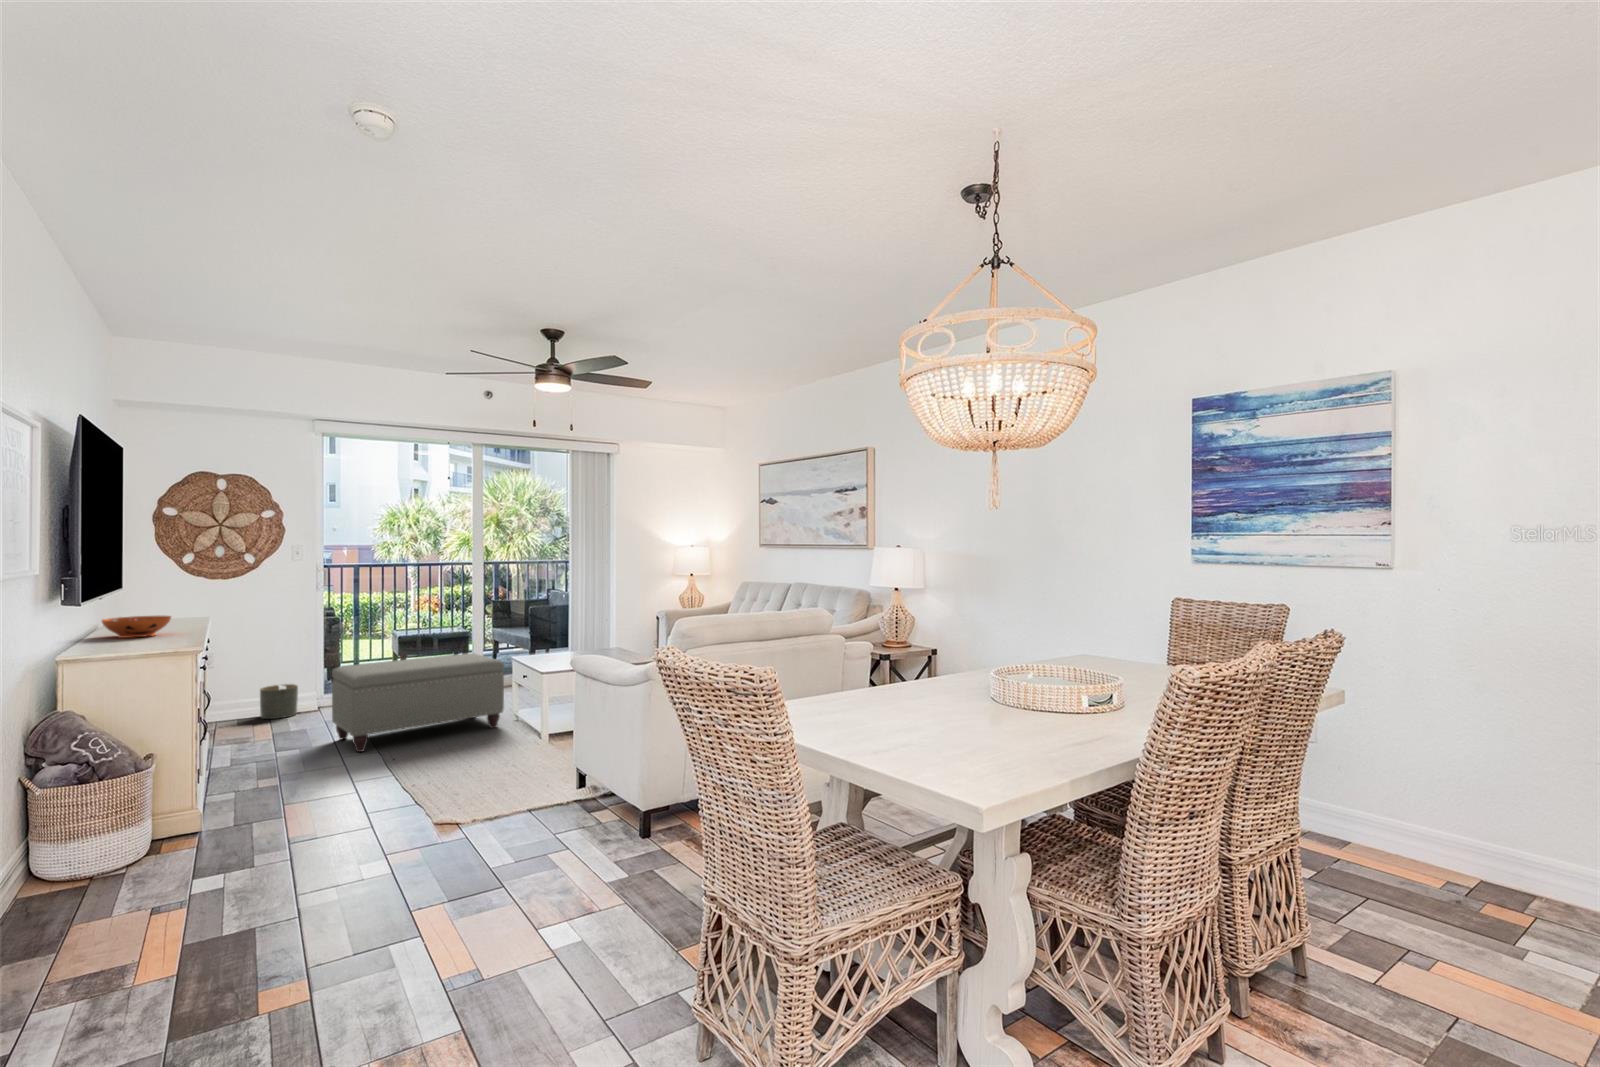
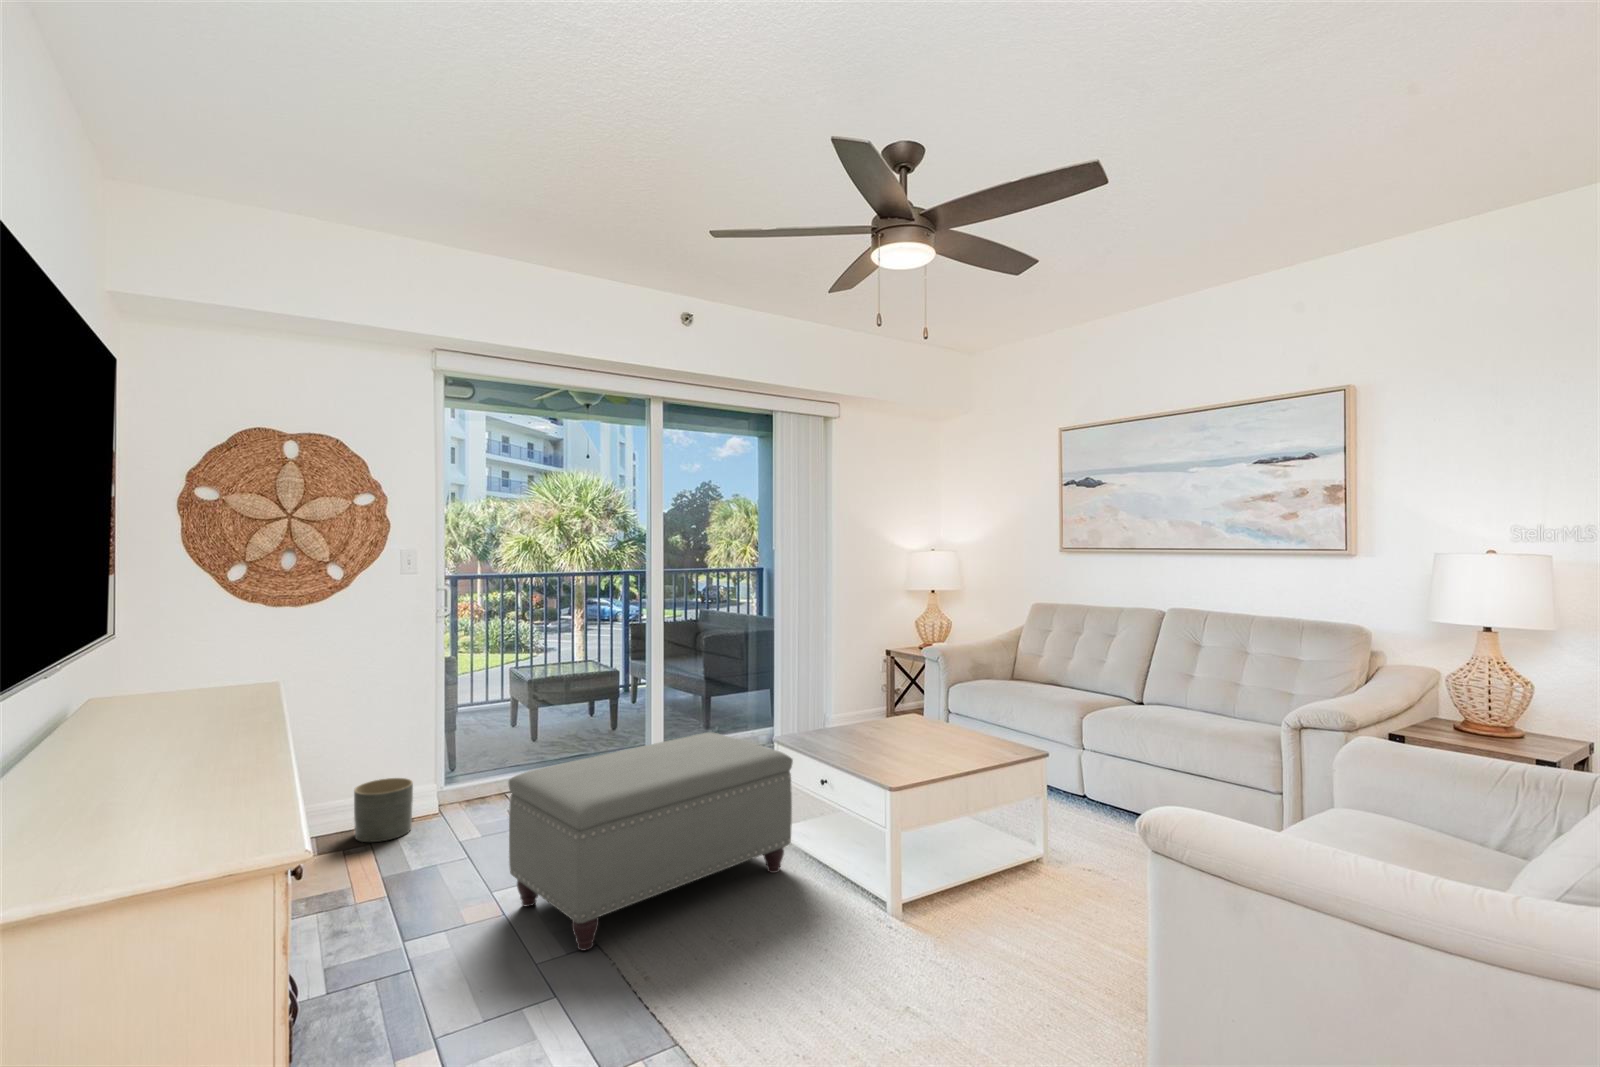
decorative bowl: present [102,616,171,638] -> none [92,698,238,755]

